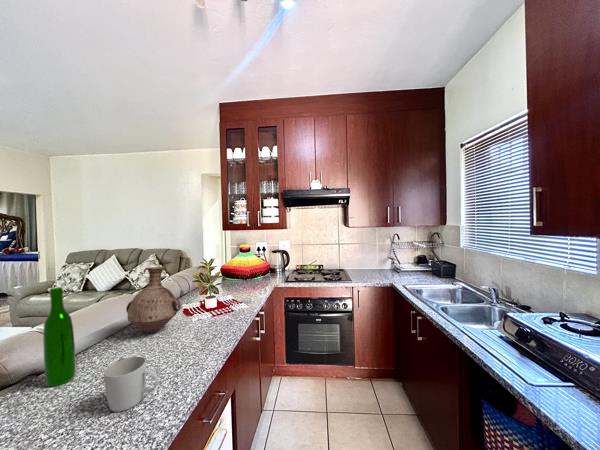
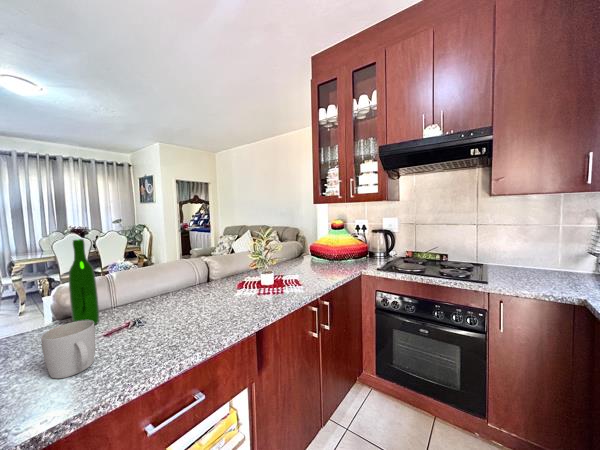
vase: present [126,267,181,333] -> none [169,232,217,299]

